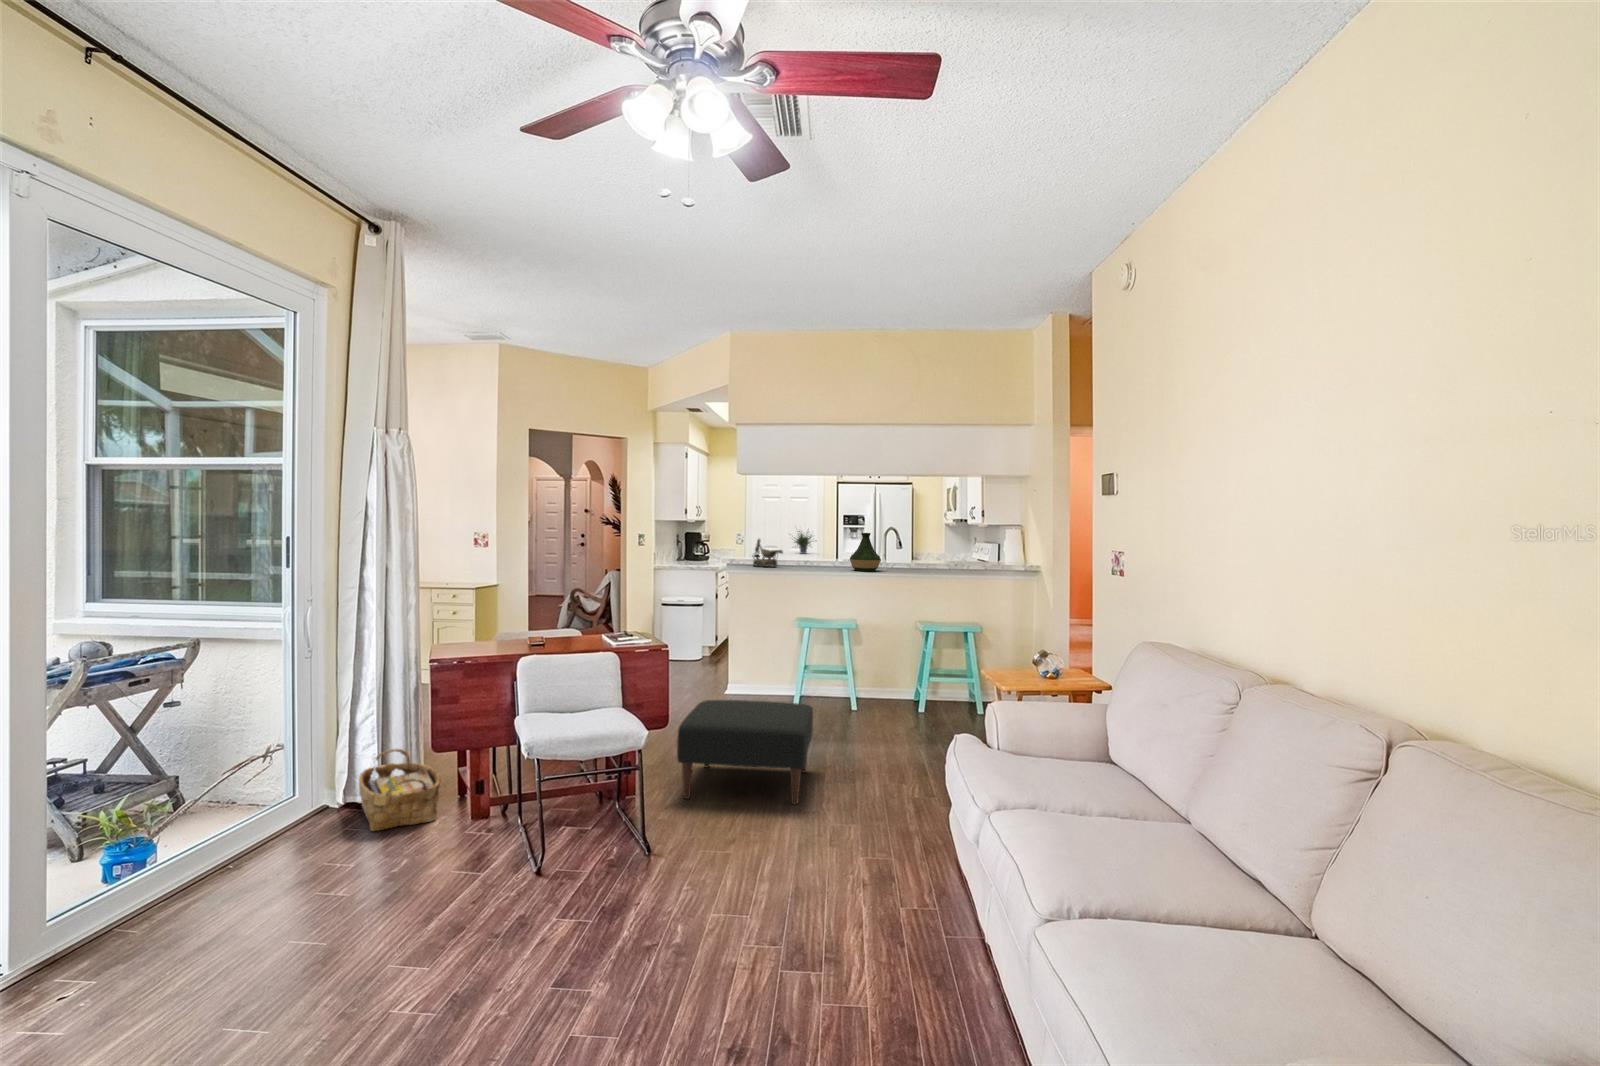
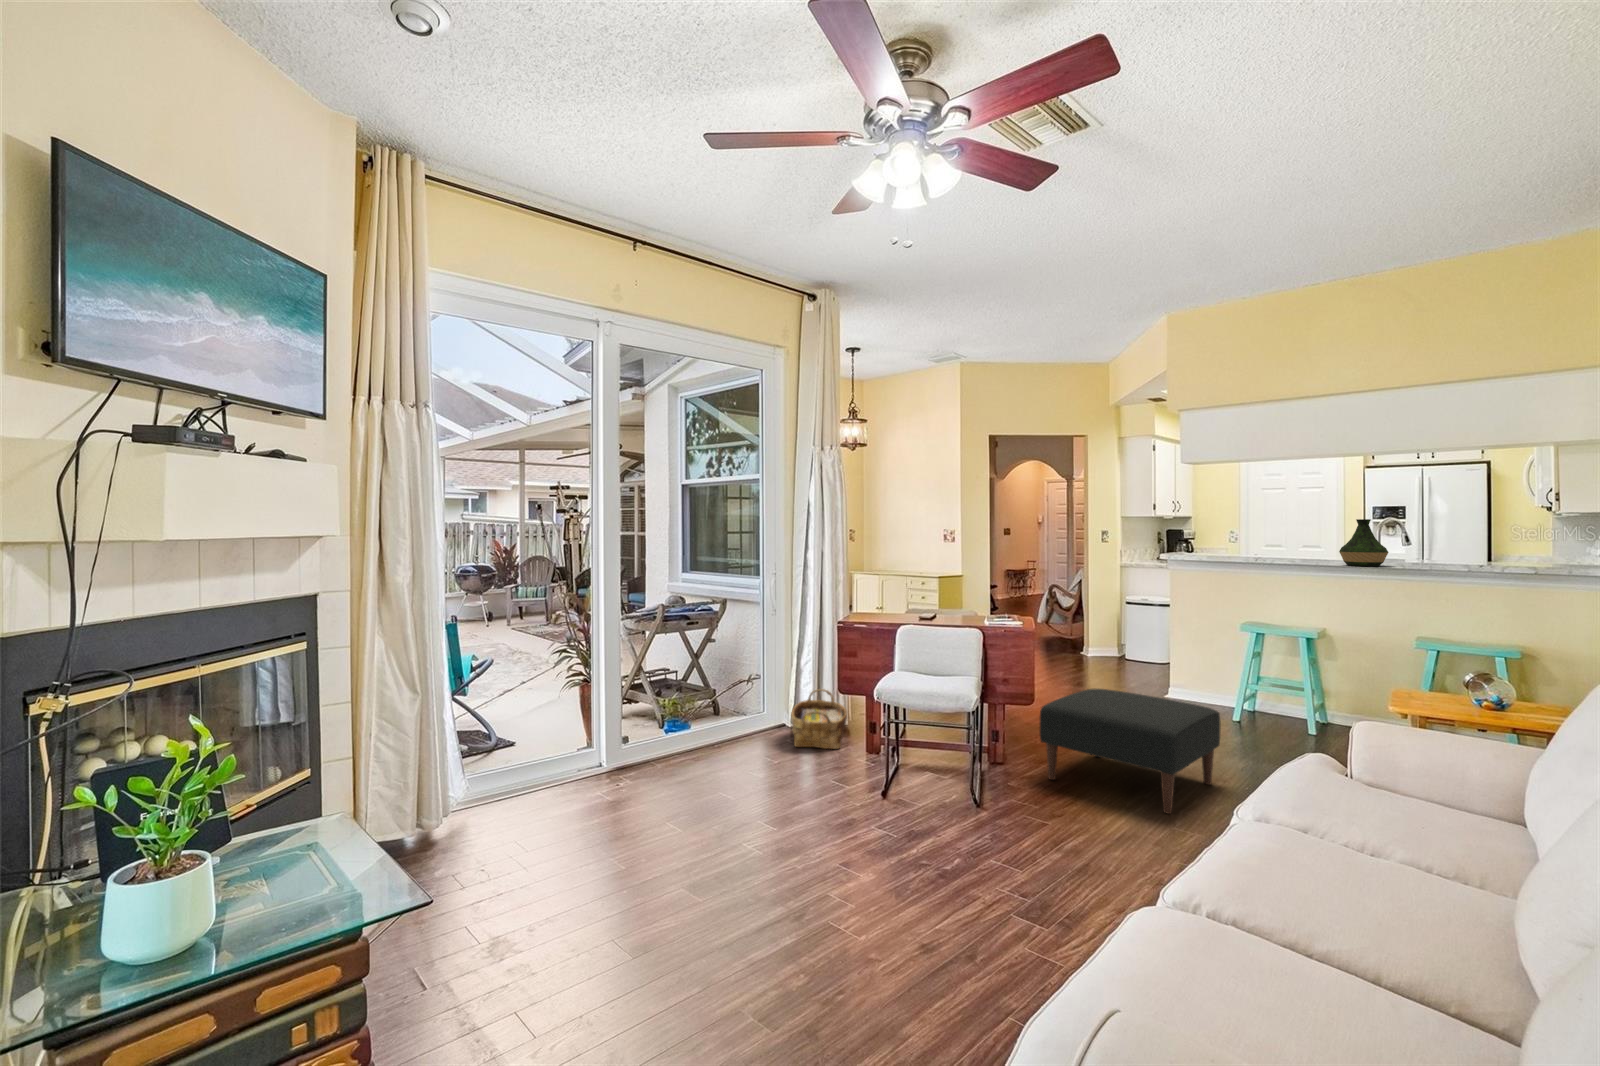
potted plant: present [795,531,812,554] -> none [1291,516,1339,551]
decorative bowl: present [753,539,783,567] -> none [1209,530,1244,561]

